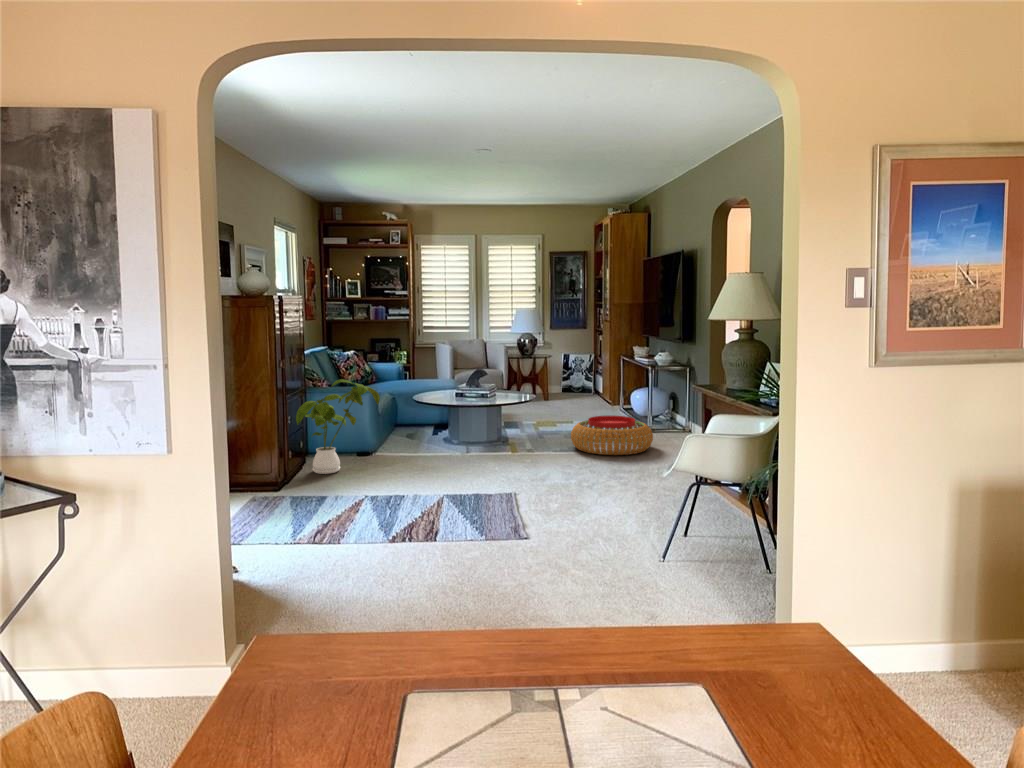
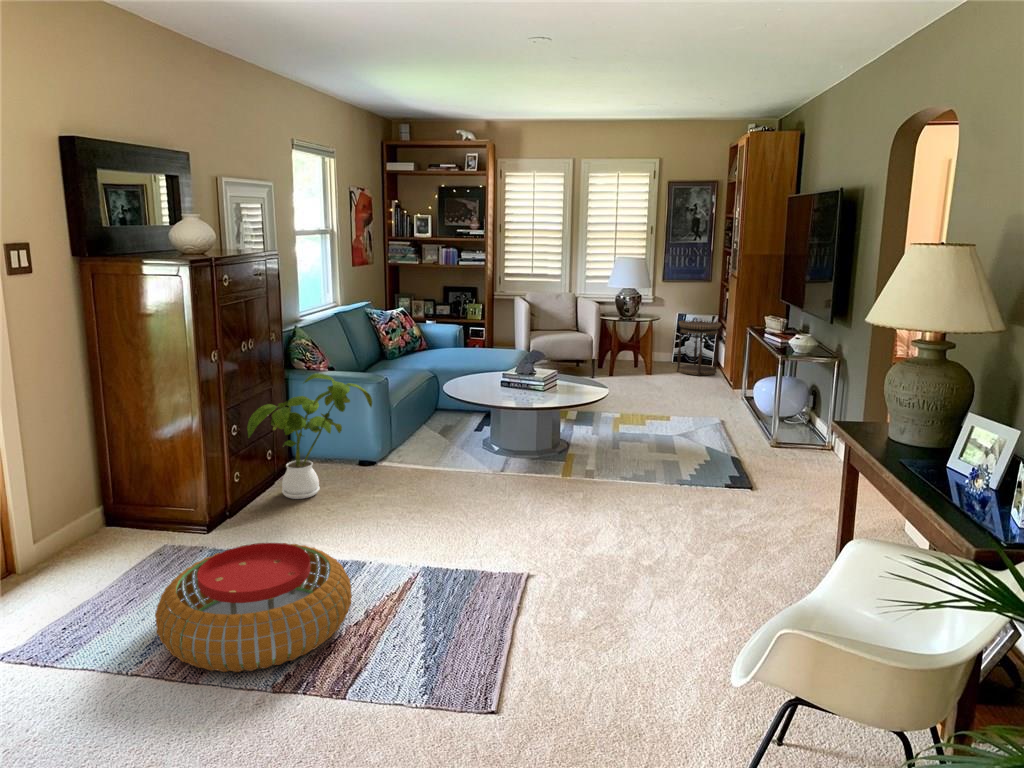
side table: none [567,357,599,399] -> present [677,321,721,376]
pouf: present [571,416,653,455] -> present [155,543,352,672]

